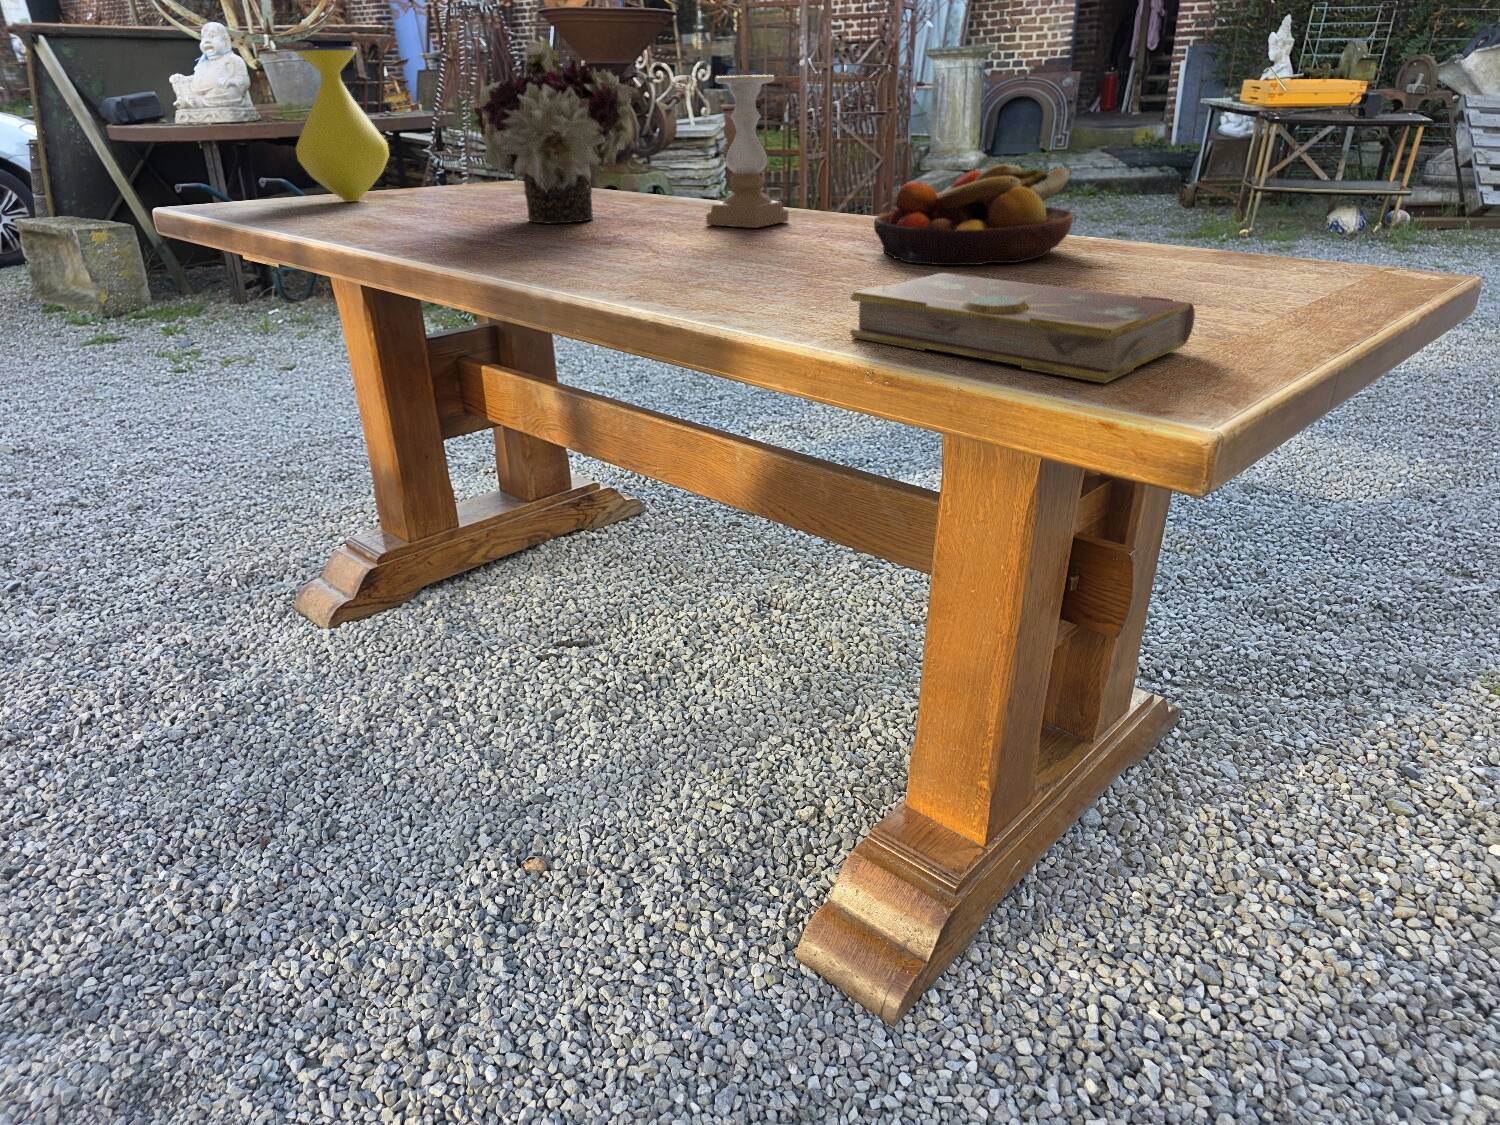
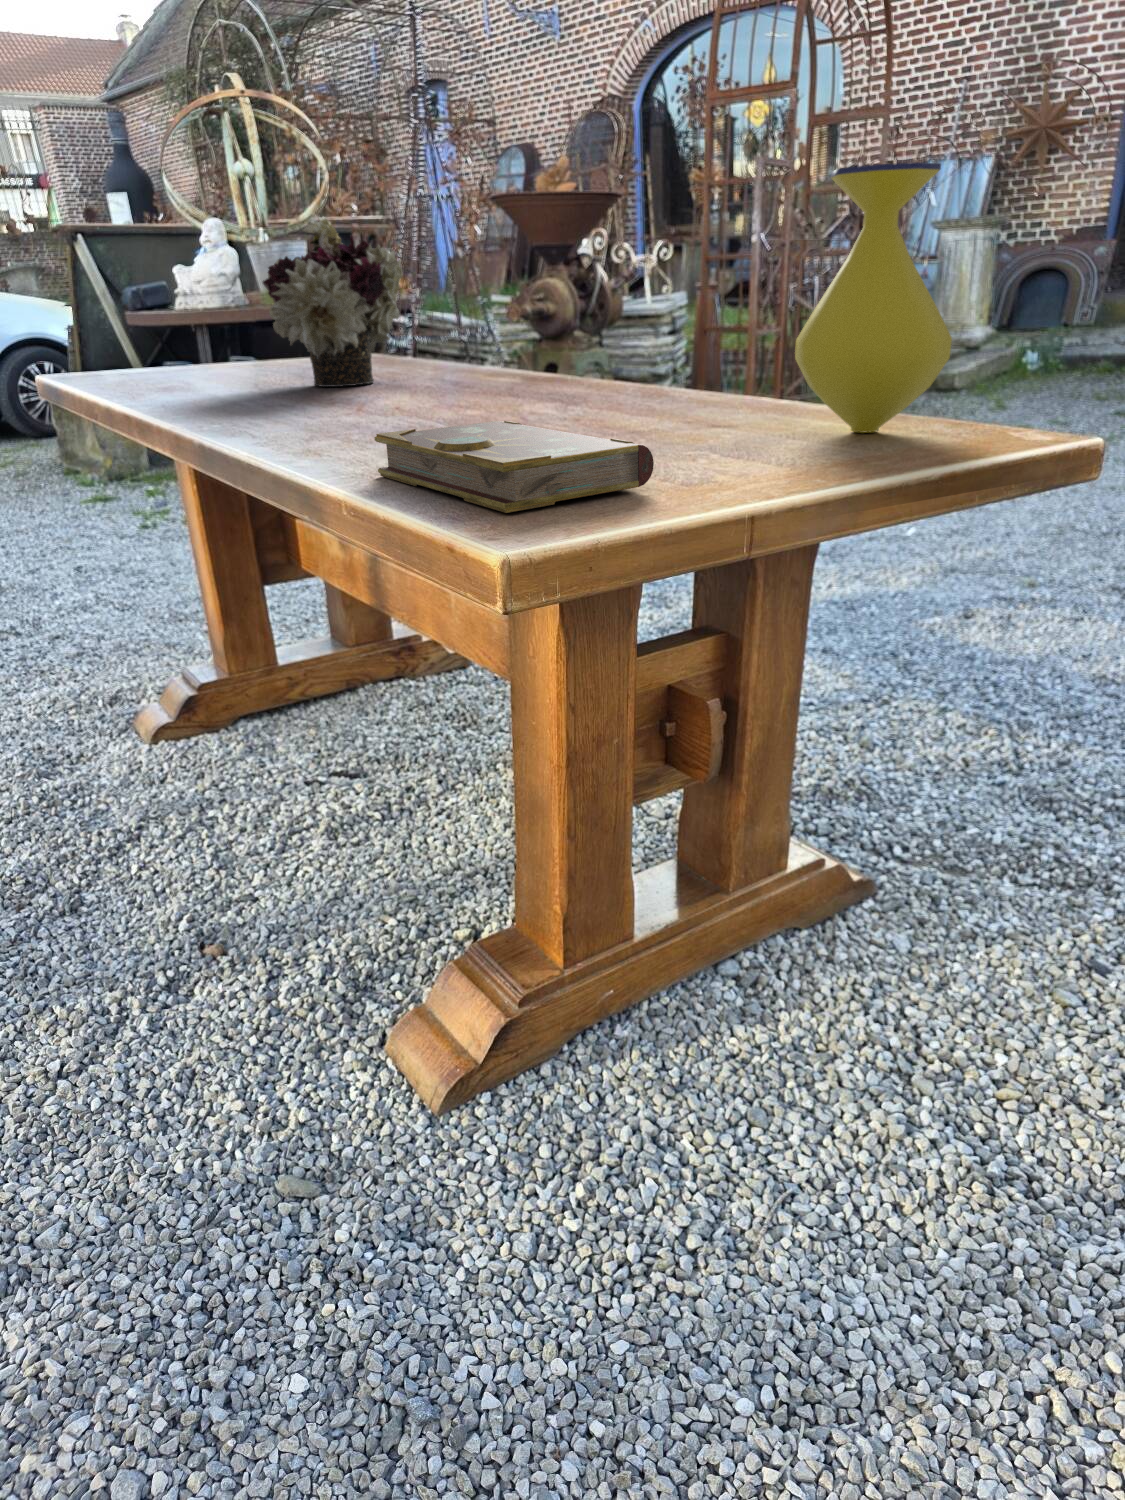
vase: present [294,47,389,201] -> present [795,162,952,433]
candle holder: present [706,75,788,228] -> none [457,246,536,390]
fruit bowl: present [874,165,1073,265] -> none [548,325,750,421]

